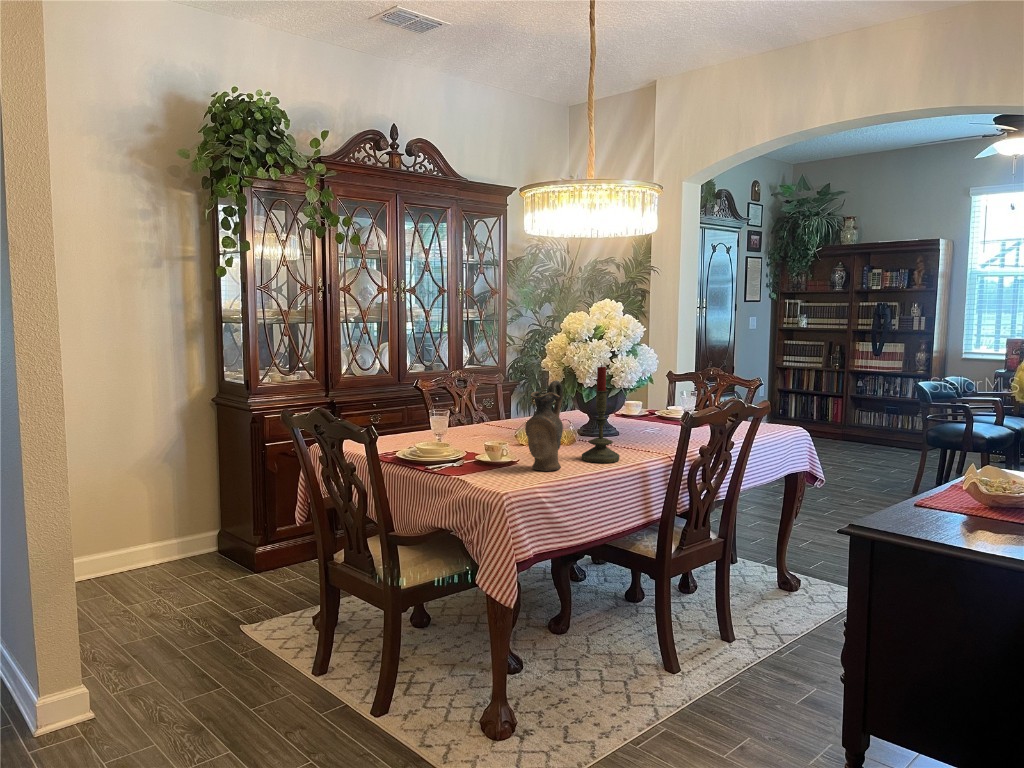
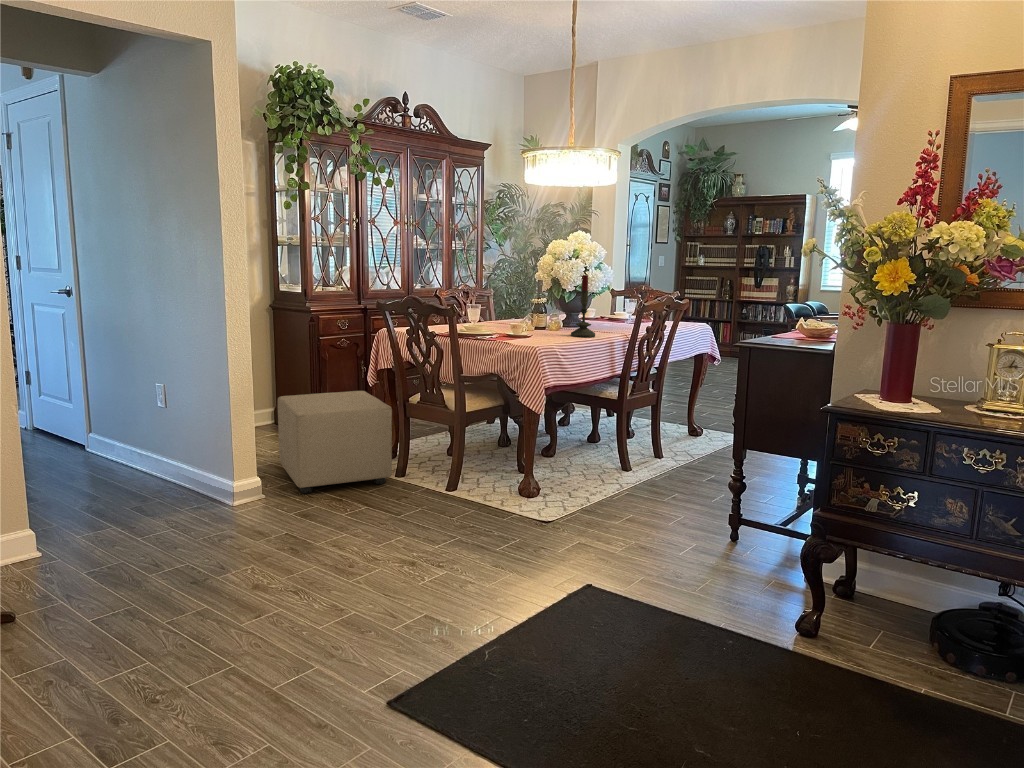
ceramic pitcher: present [525,380,563,471] -> none [540,282,564,339]
ottoman: none [130,536,295,714] -> present [278,391,392,493]

